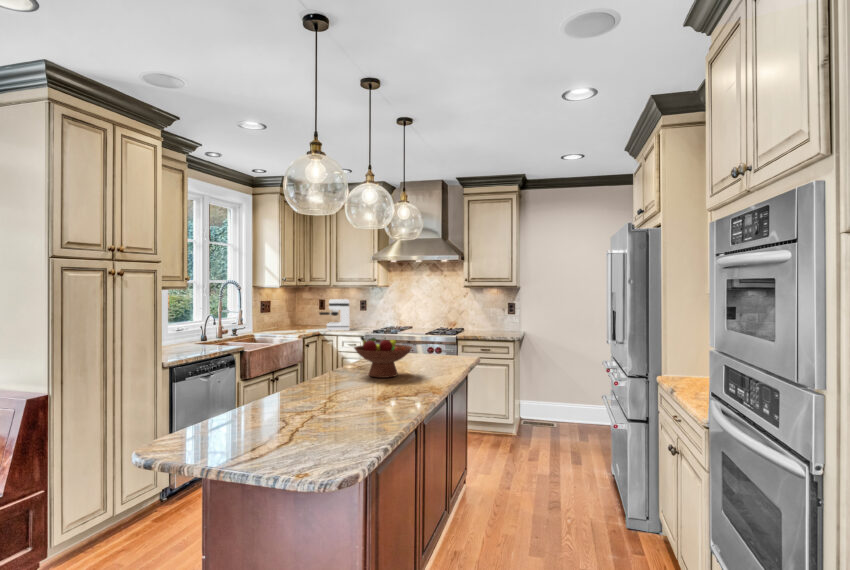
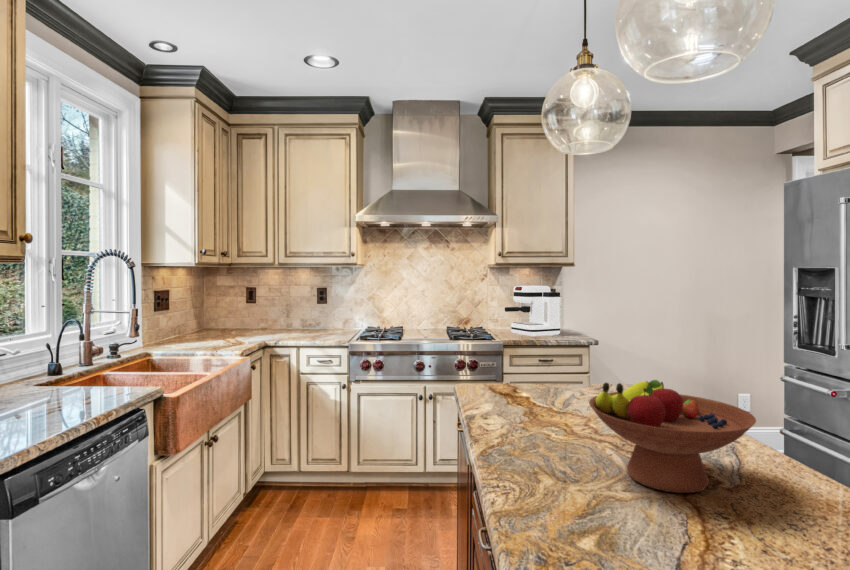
coffee maker: present [319,299,350,330] -> present [505,286,560,337]

